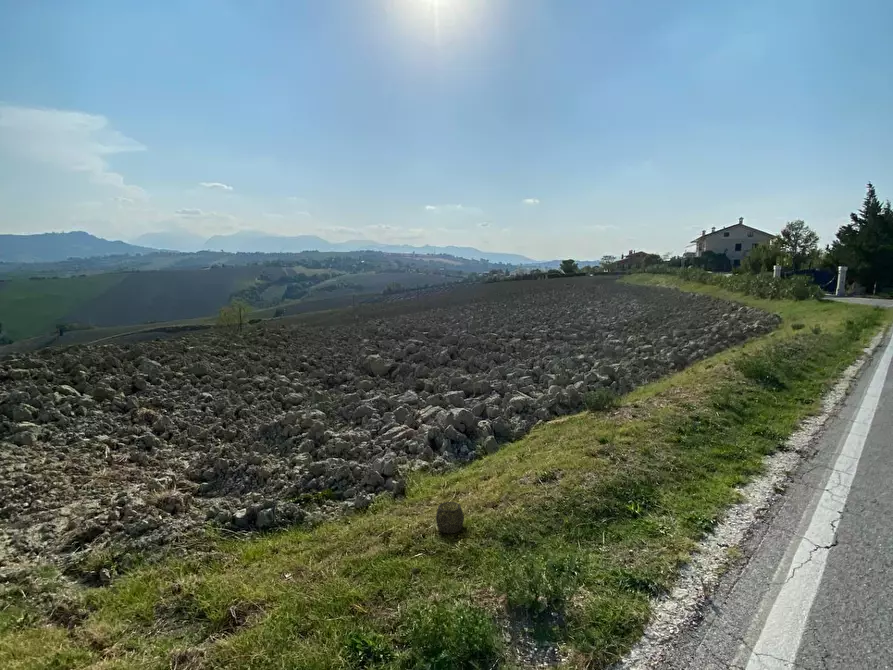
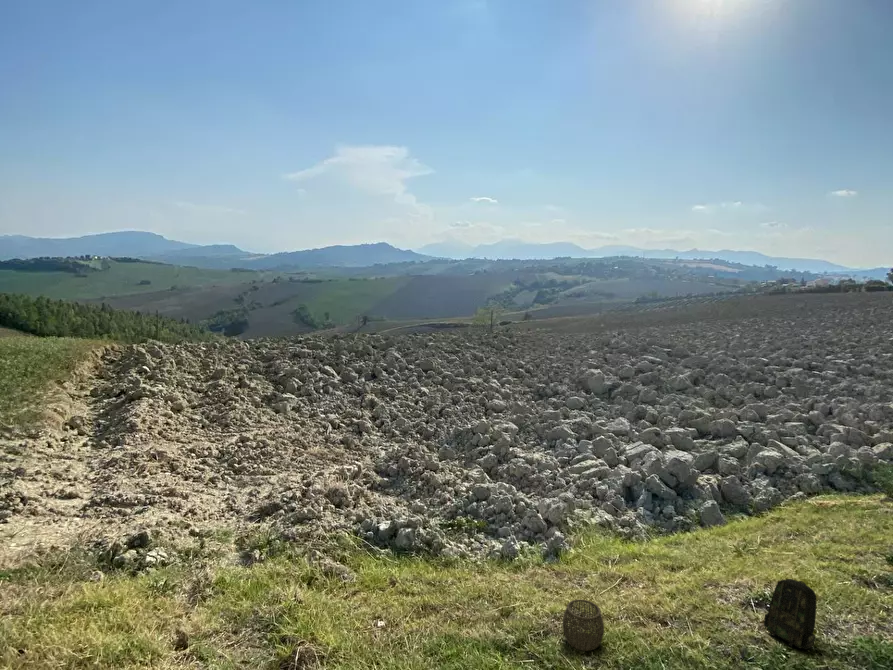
backpack: none [549,457,577,496] -> present [764,579,816,649]

